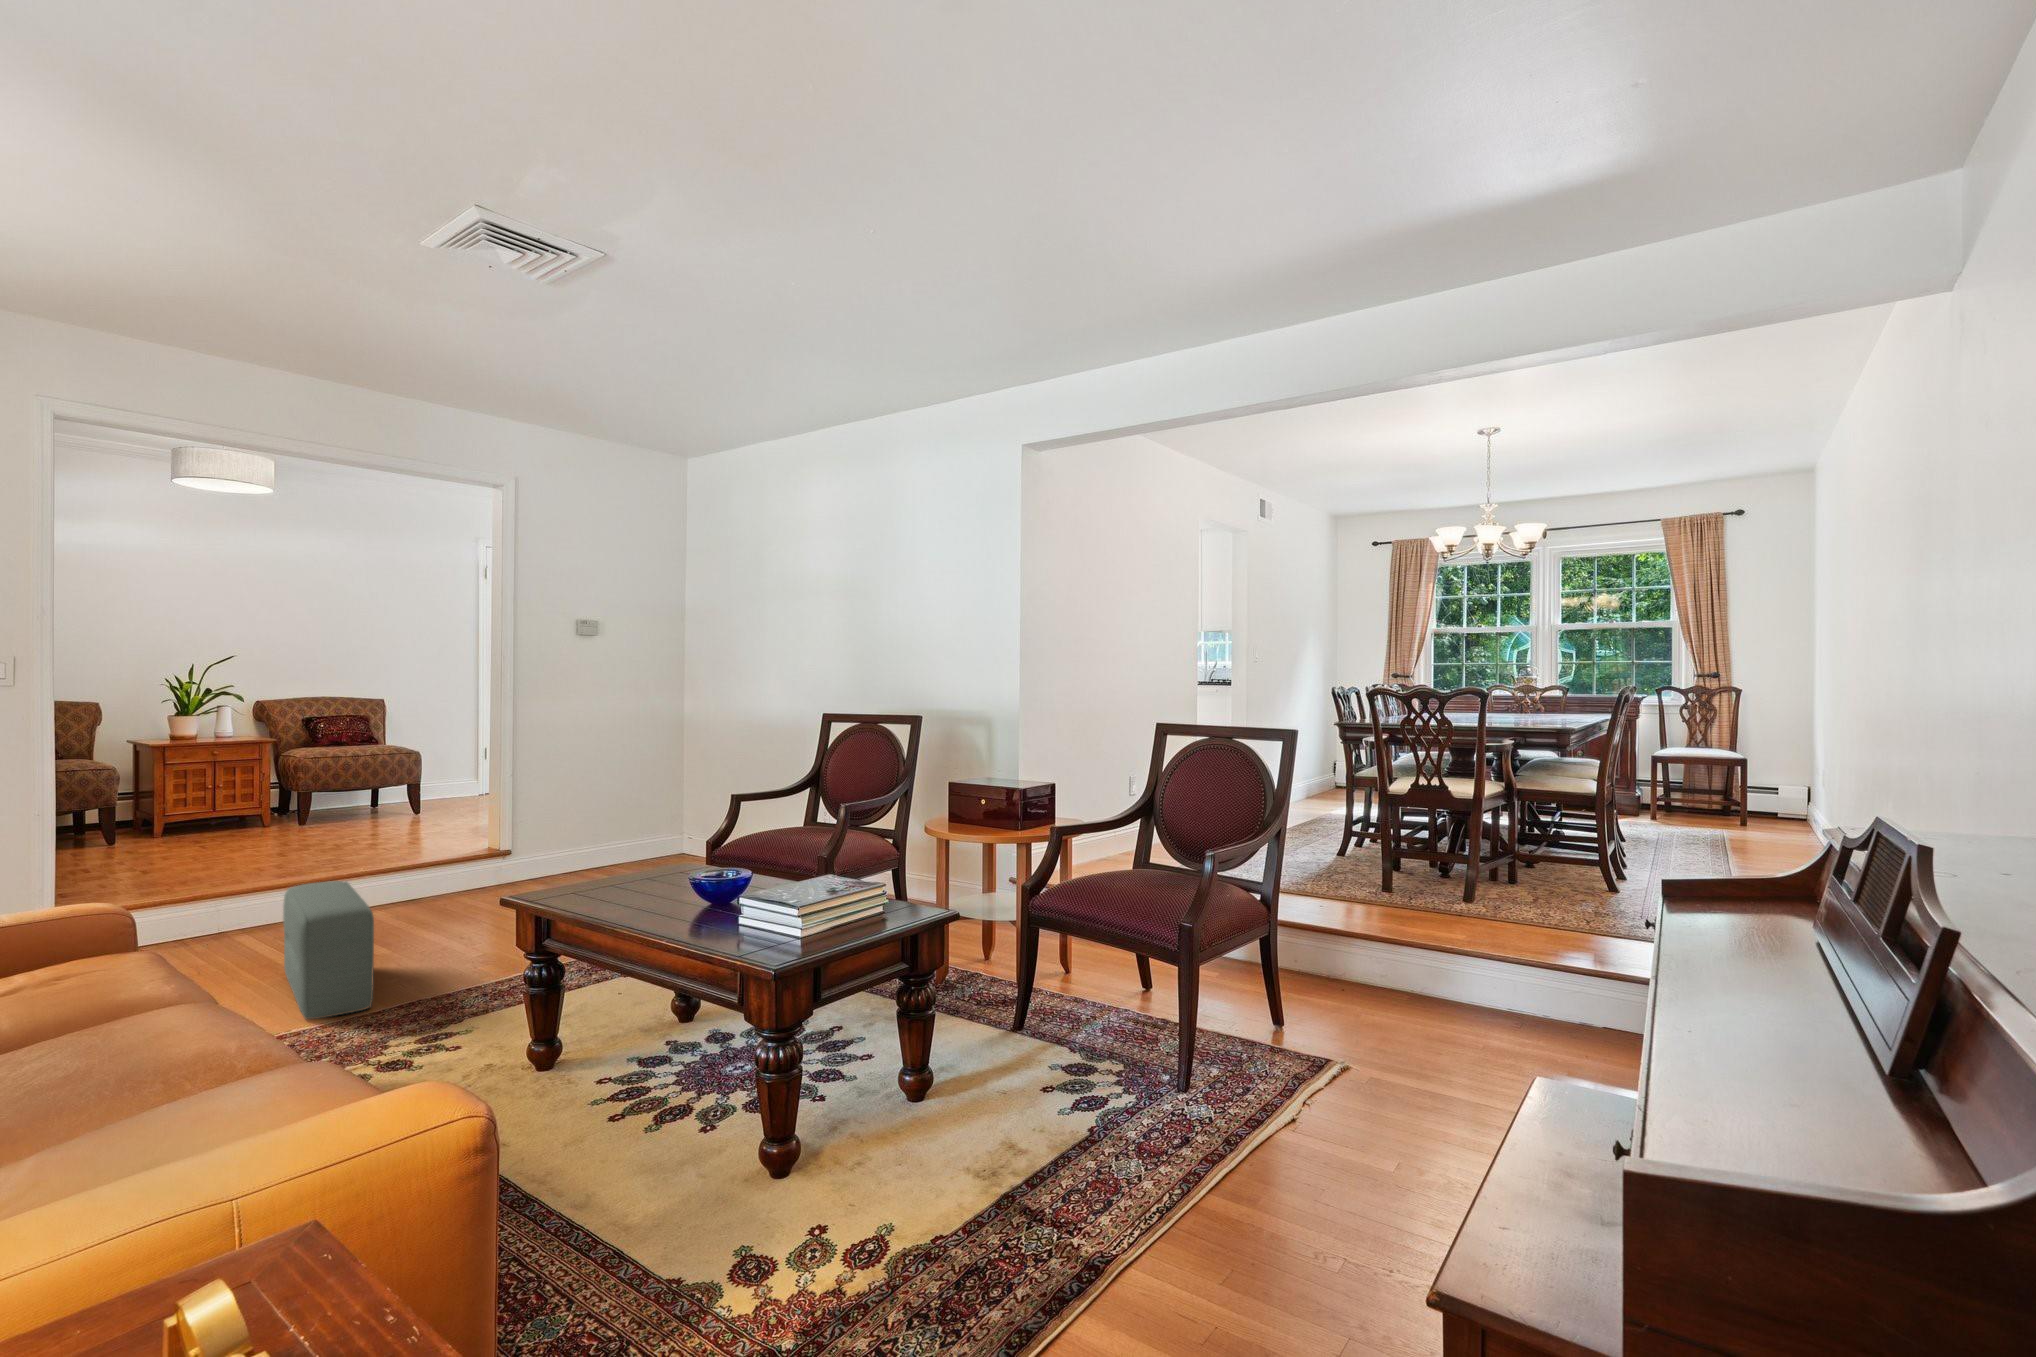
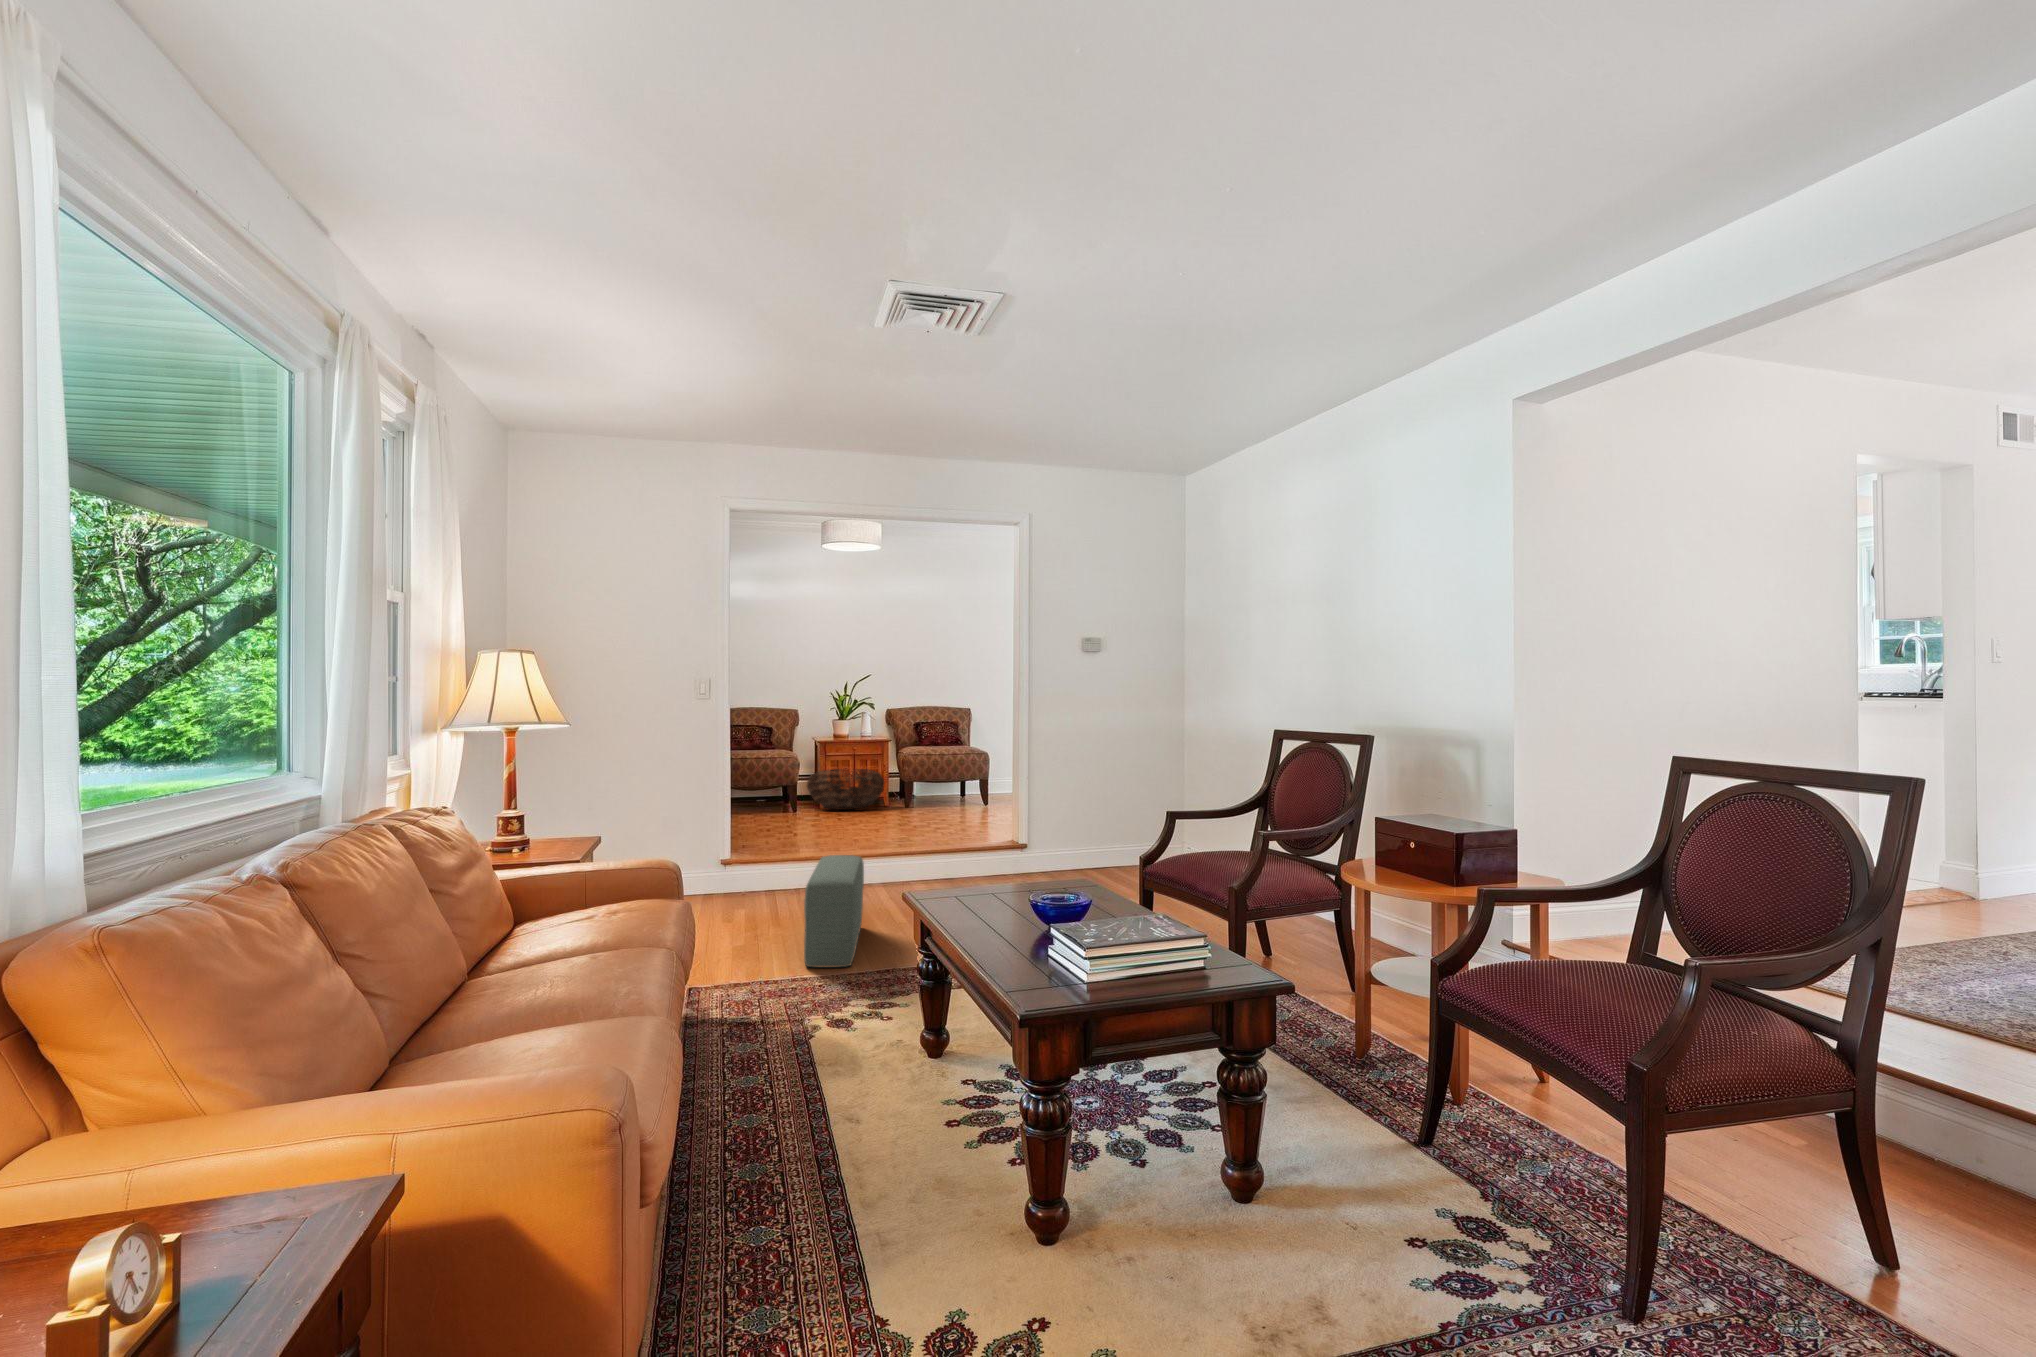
basket: none [133,781,264,838] -> present [807,769,884,810]

